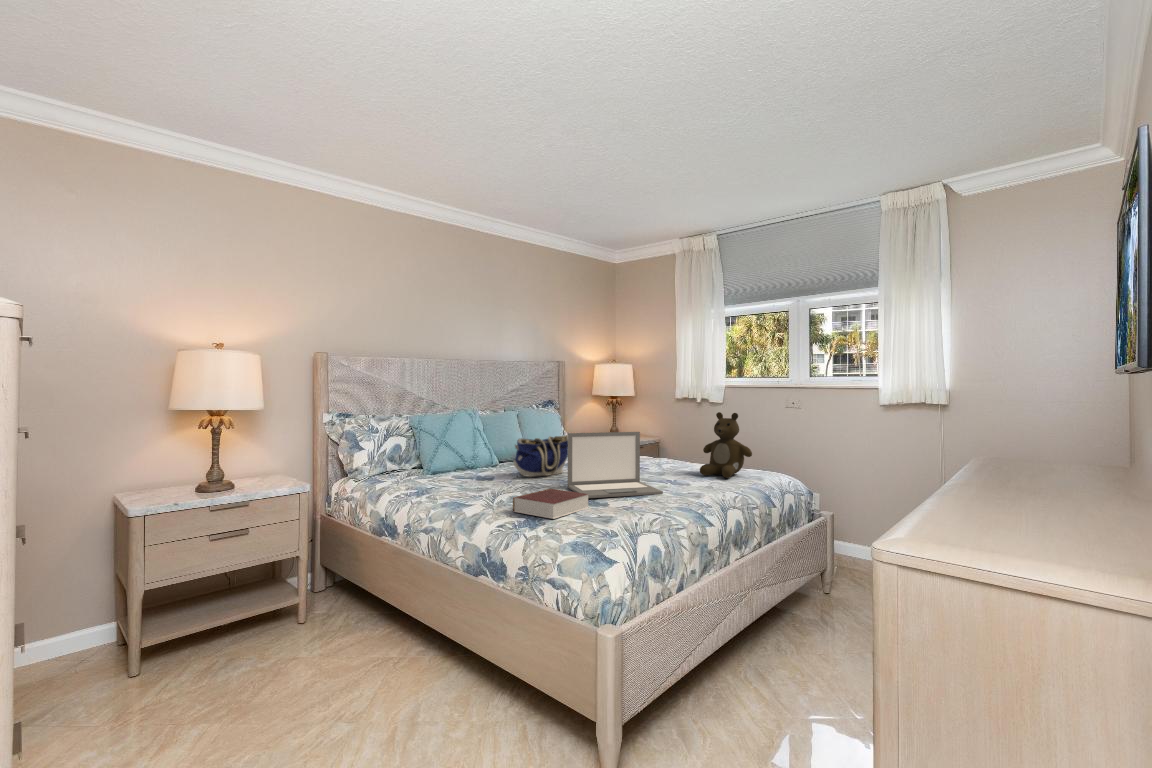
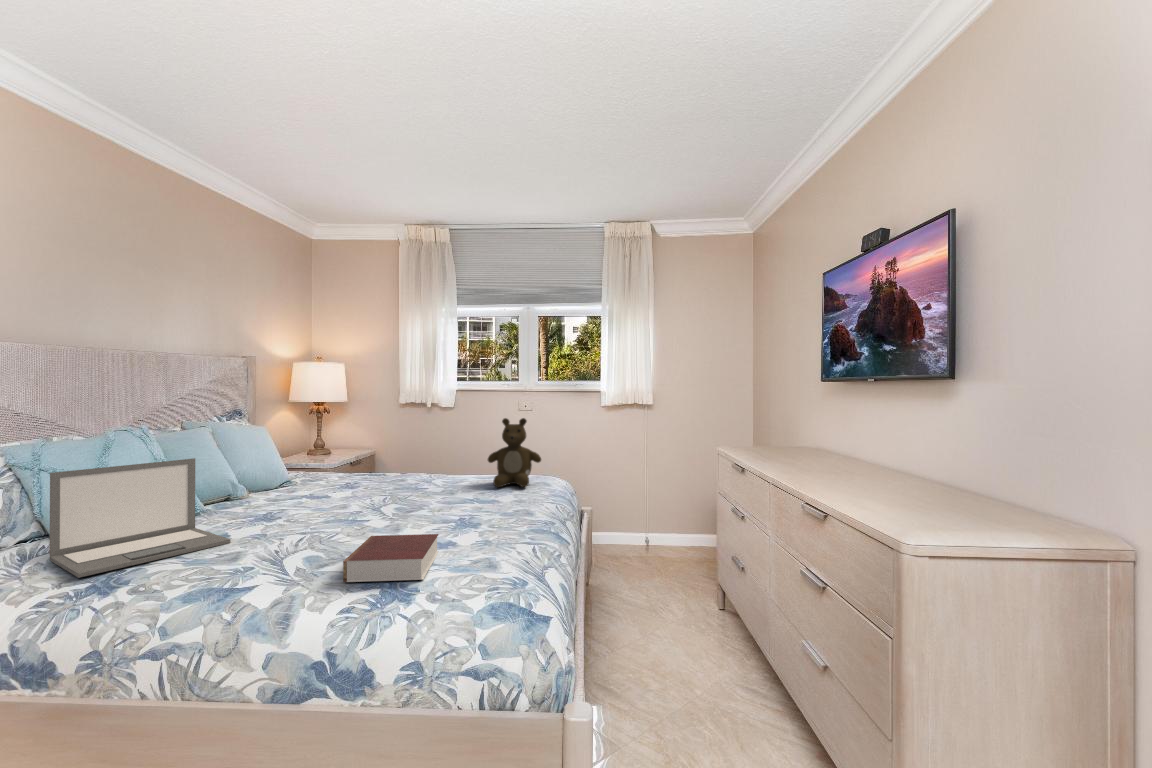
laptop: present [568,432,663,498] -> present [49,458,230,578]
tote bag: present [514,435,568,477] -> none [250,456,342,522]

